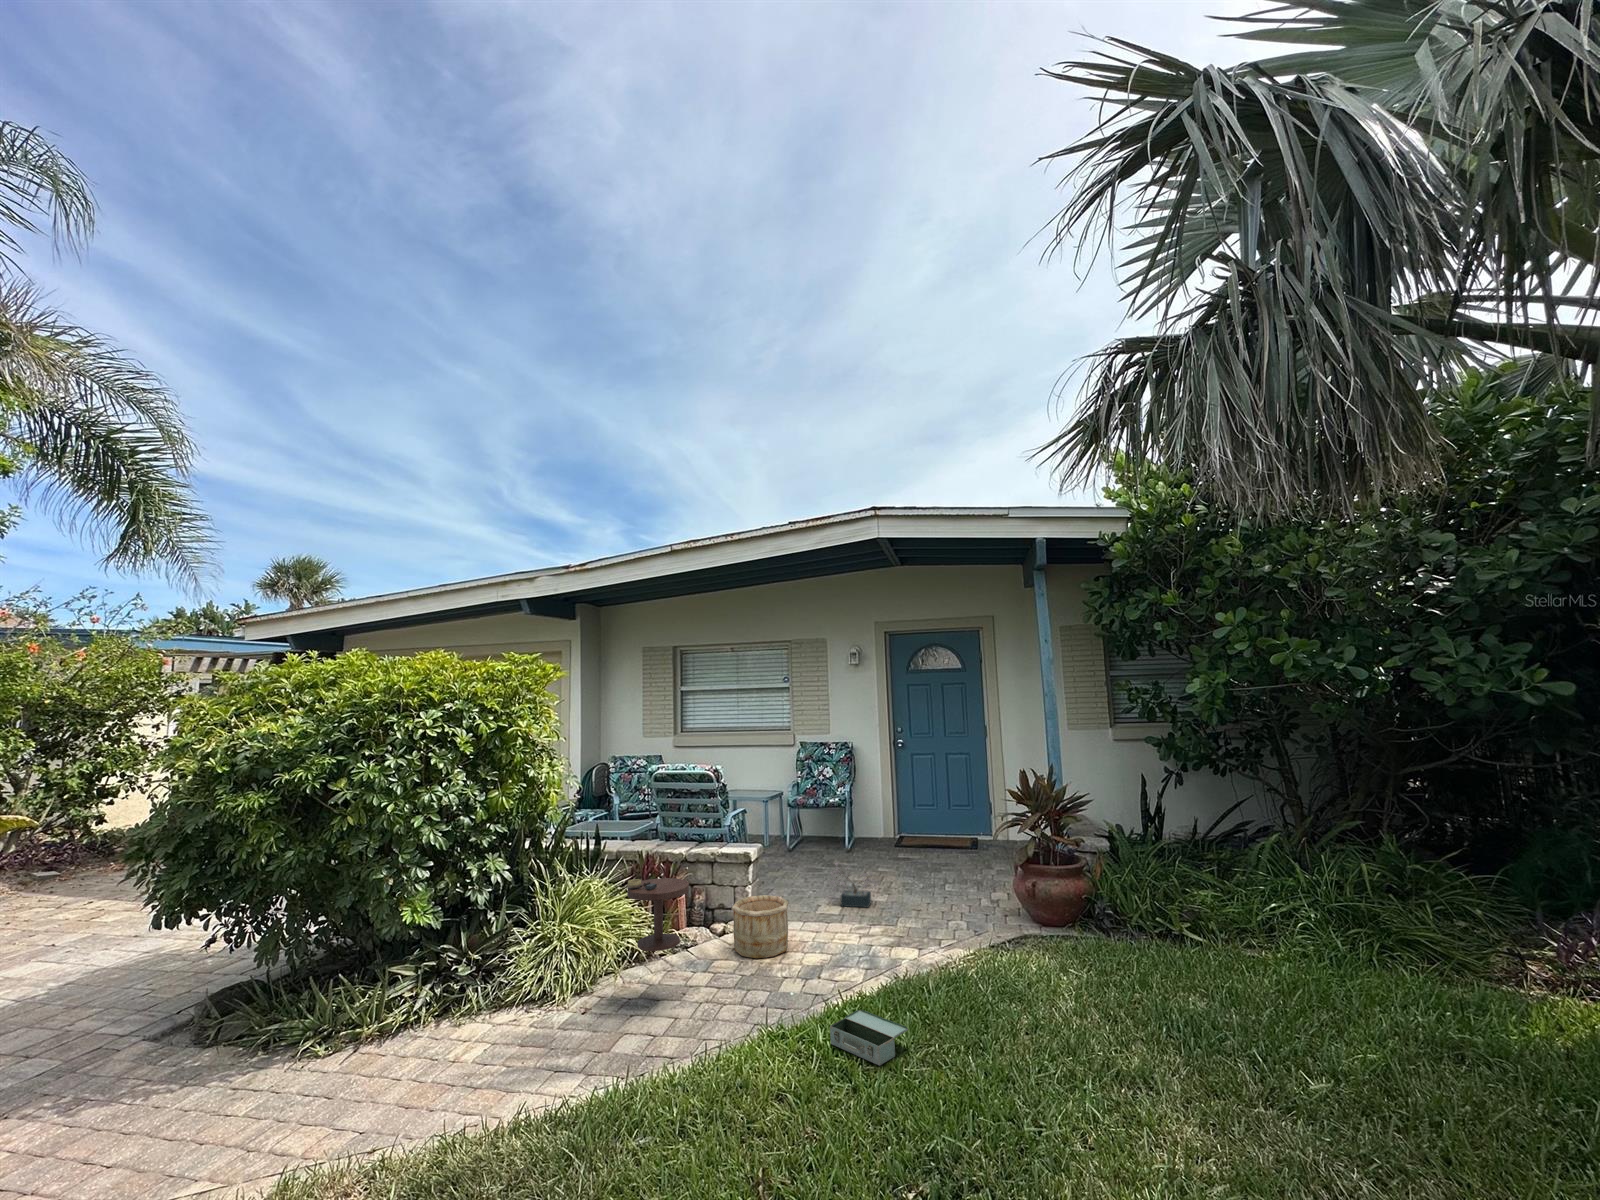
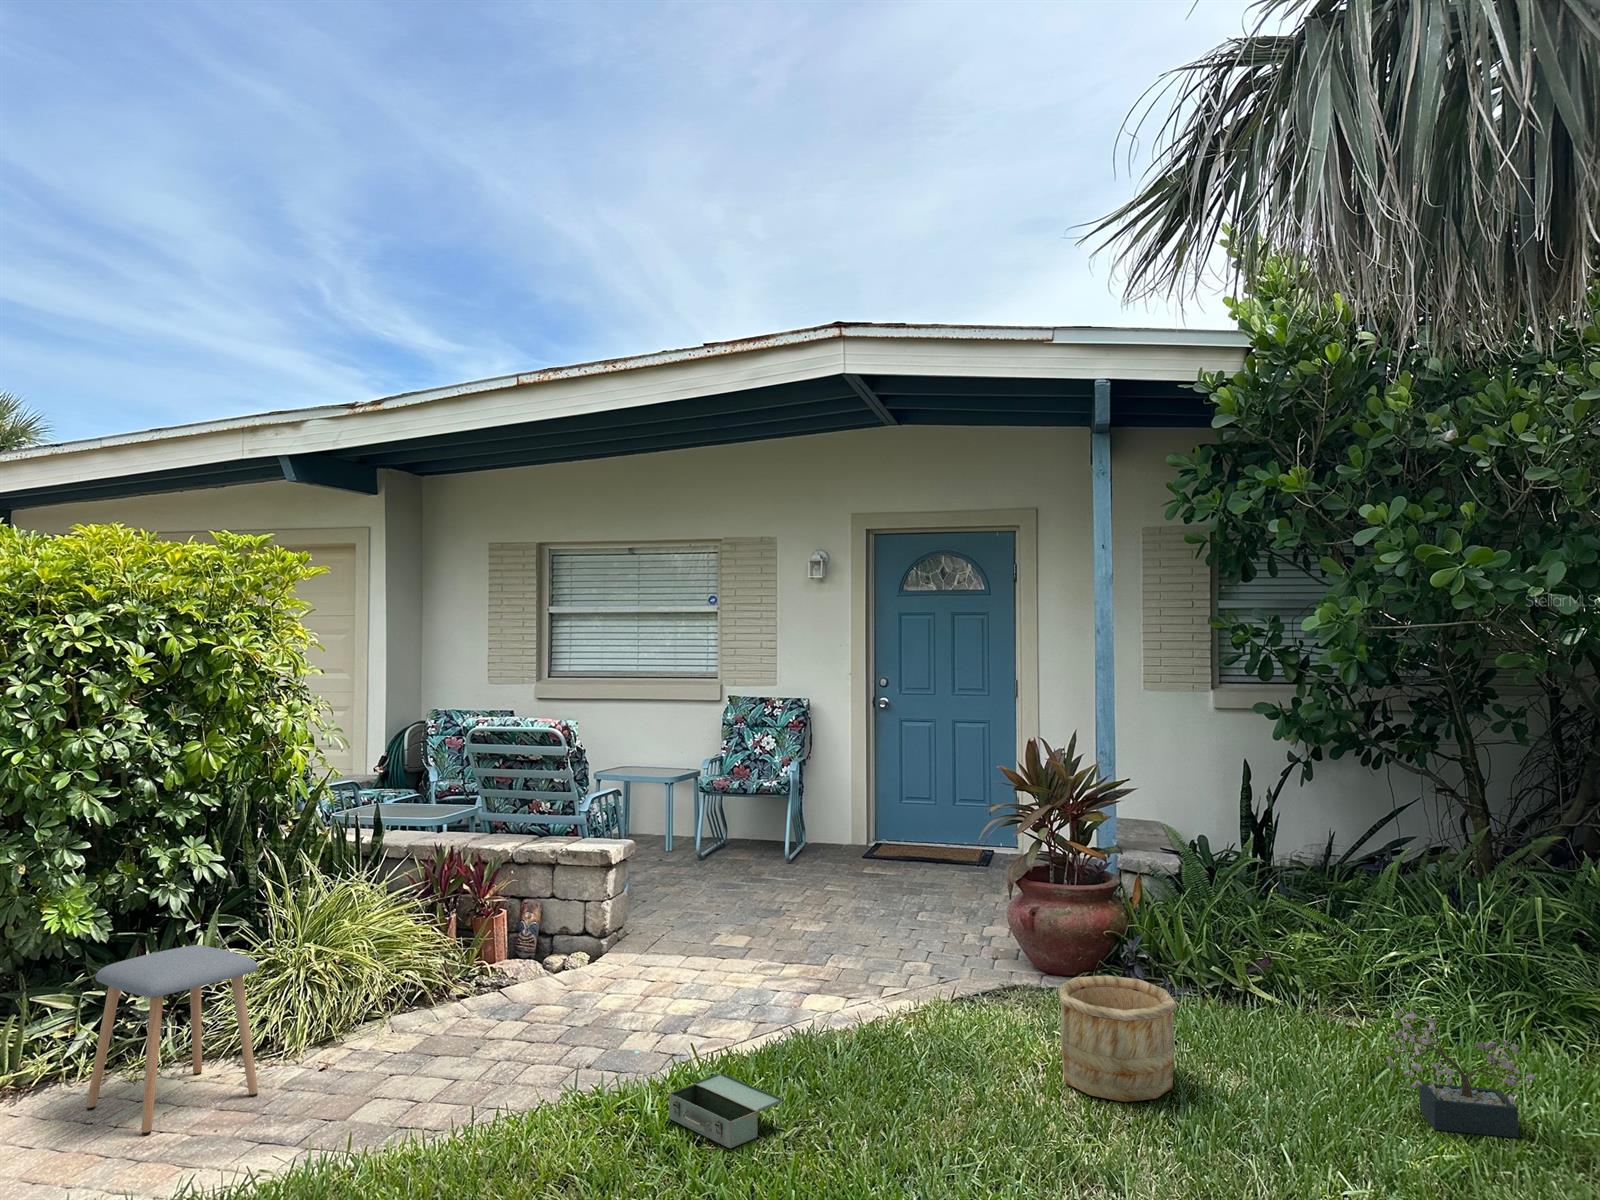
decorative plant: present [831,862,876,907] -> present [1387,1007,1535,1138]
side table: present [627,878,689,951] -> none [394,880,490,1058]
wooden bucket: present [732,895,789,958] -> present [1057,975,1177,1102]
stool: none [432,929,544,1066] -> present [86,945,258,1135]

